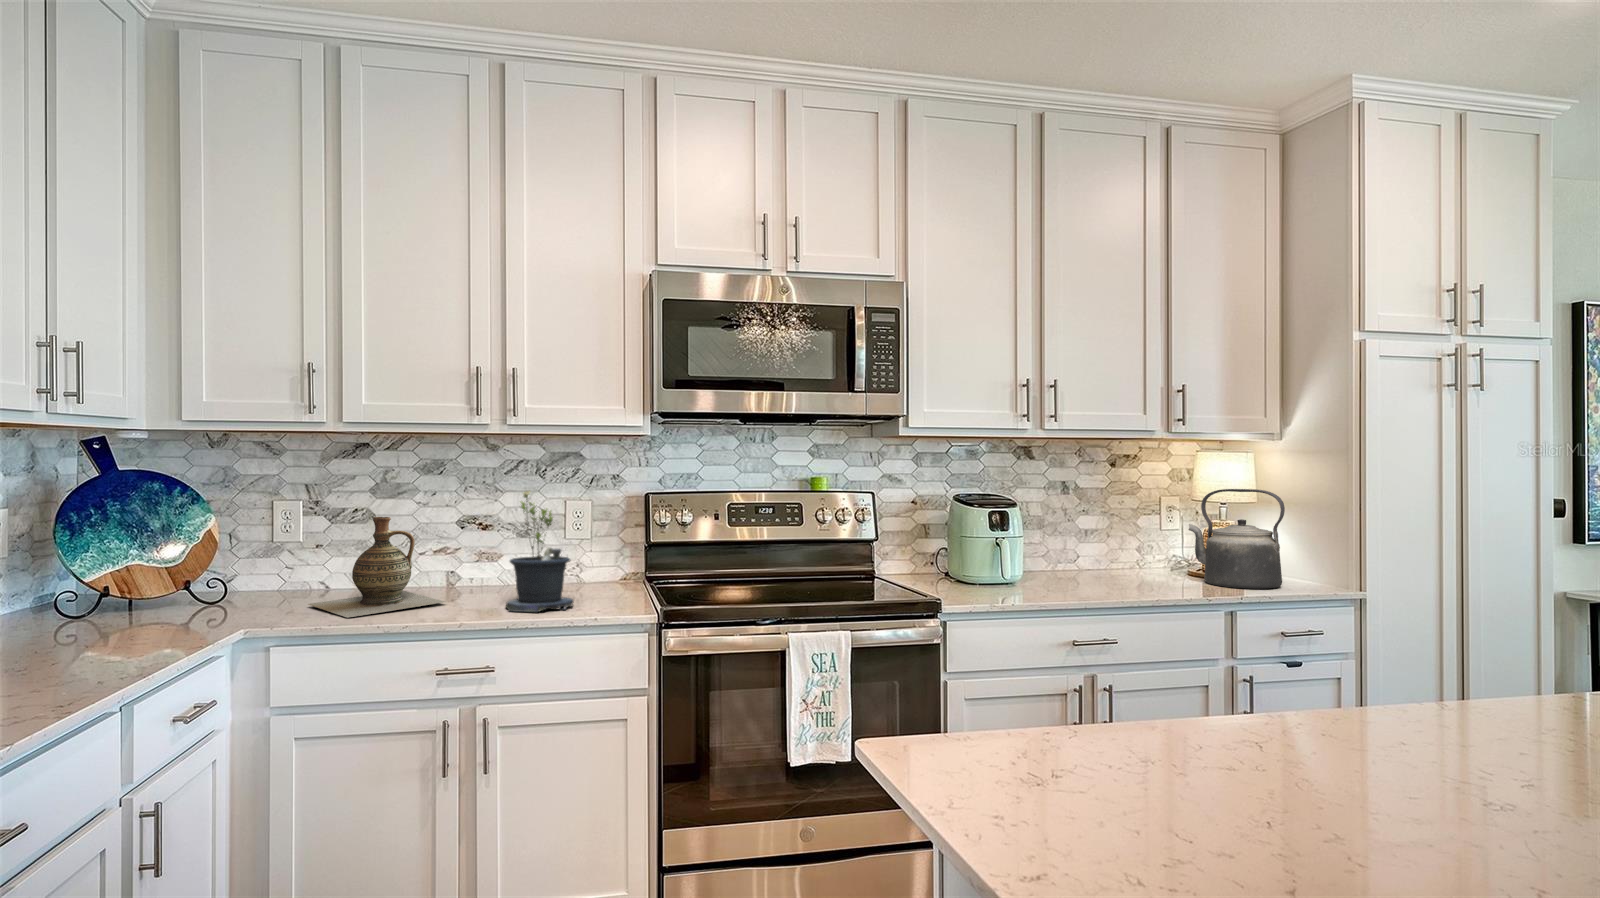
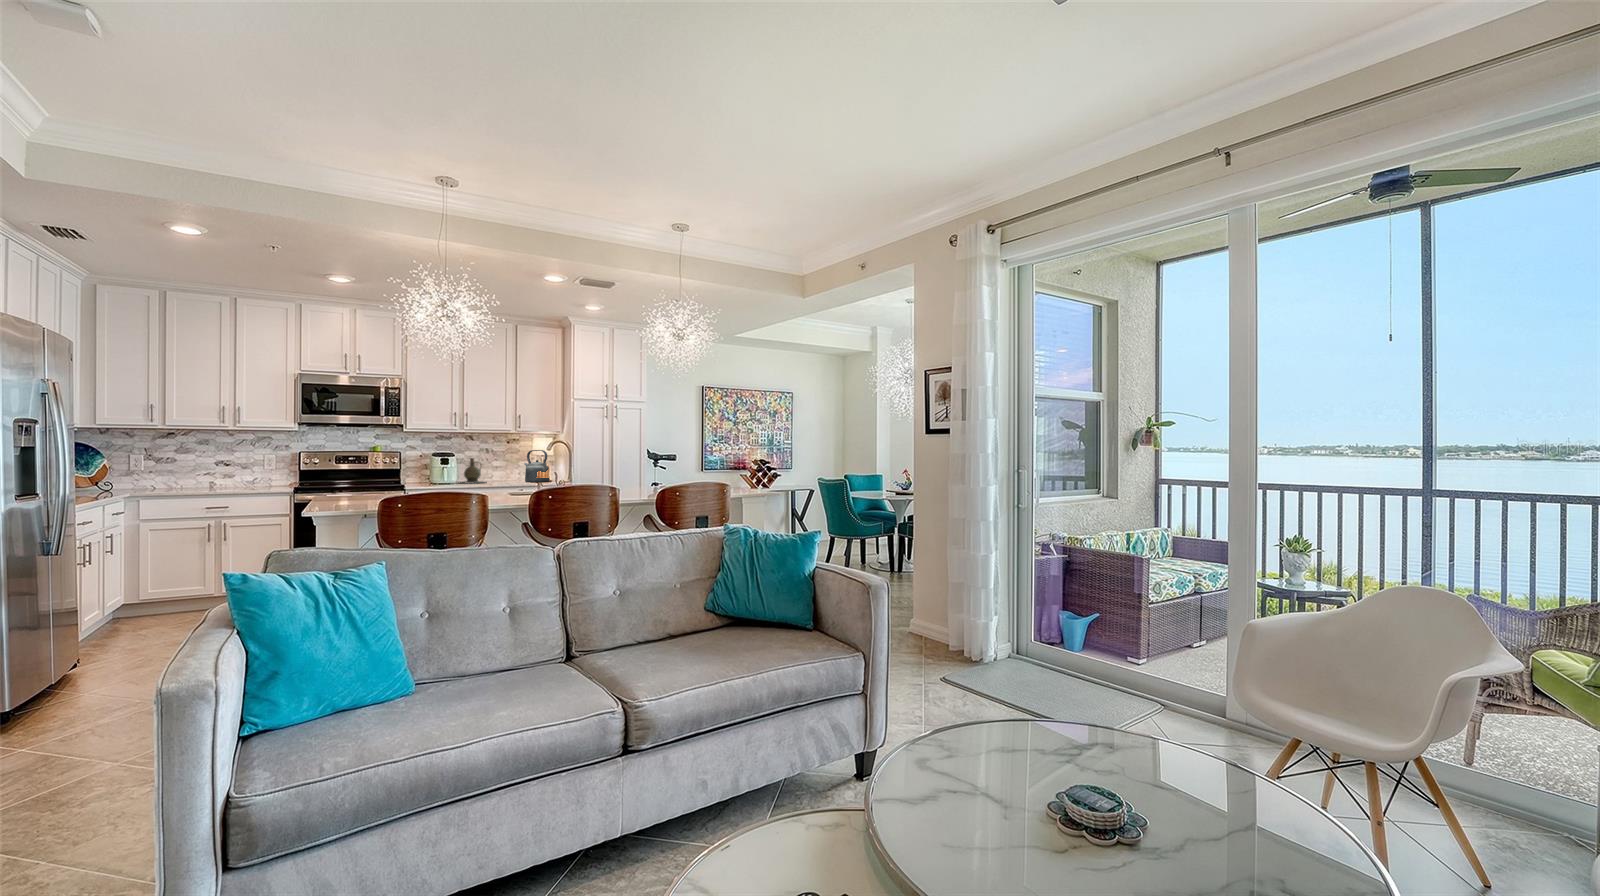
potted plant: present [506,491,573,612] -> none [236,449,265,489]
ceramic jug: present [308,517,445,618] -> present [463,458,481,484]

